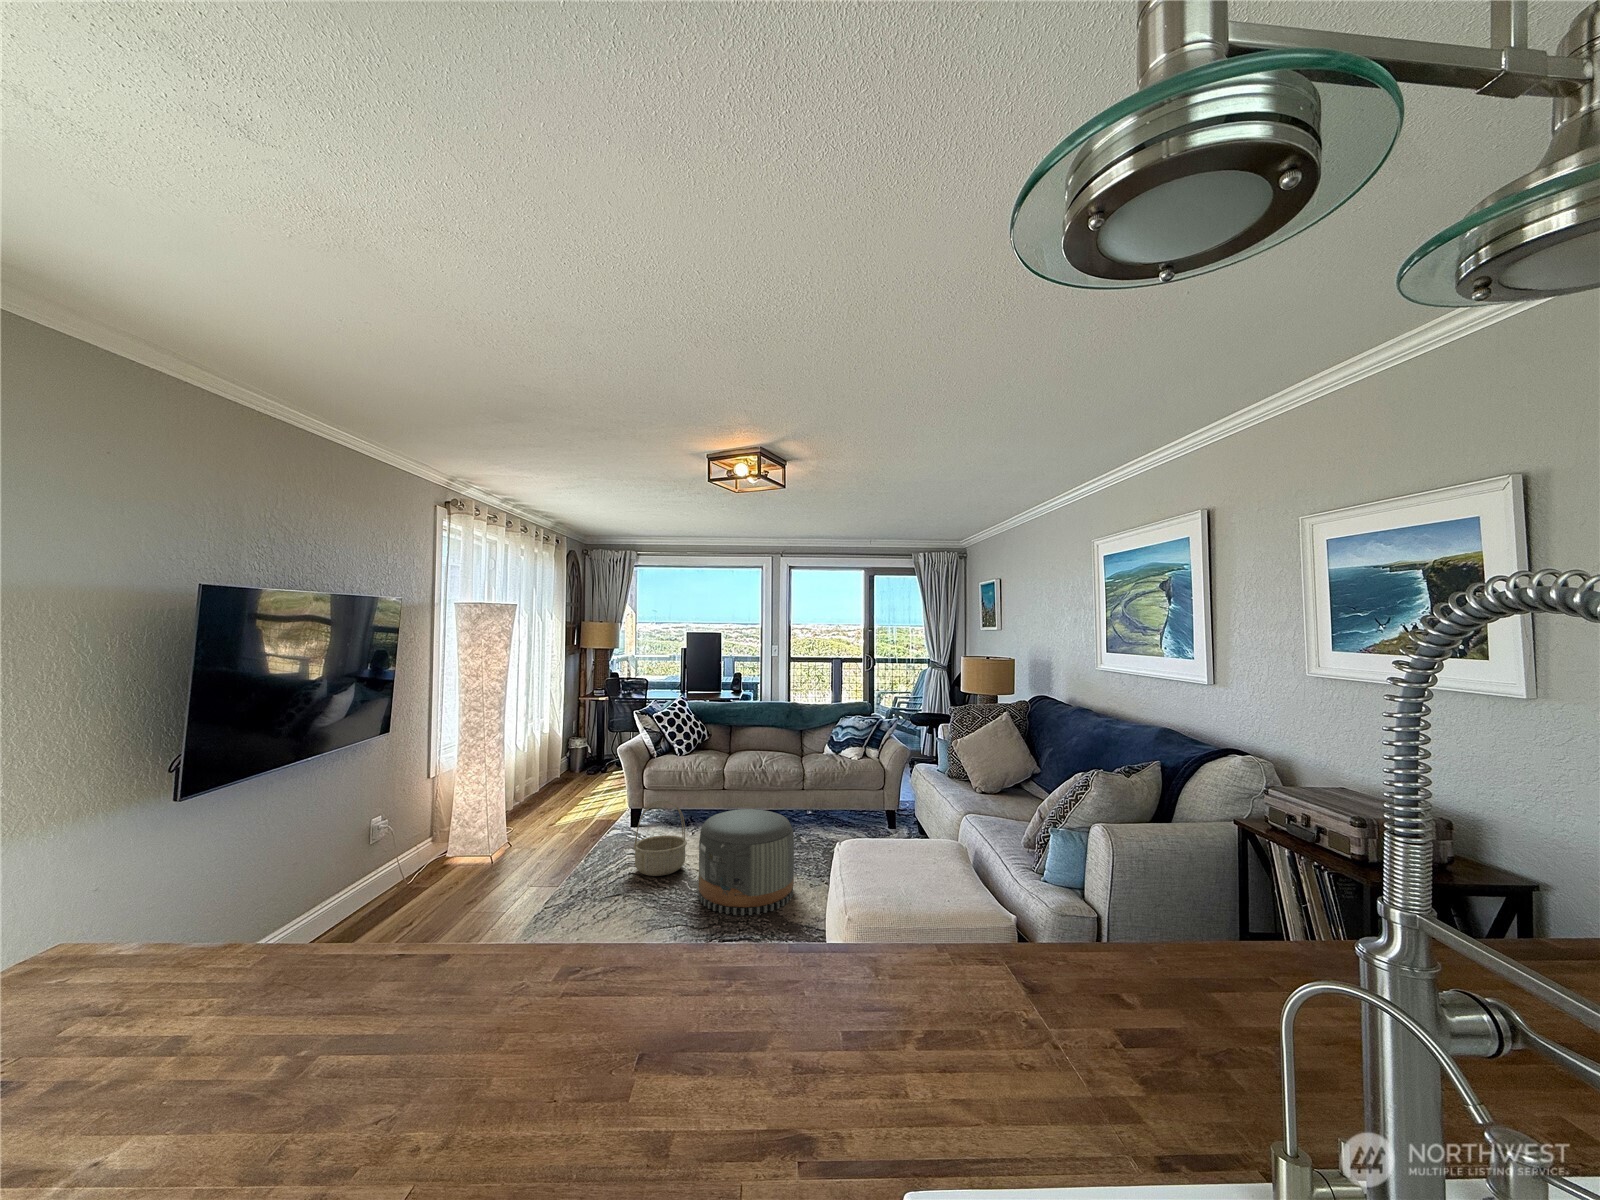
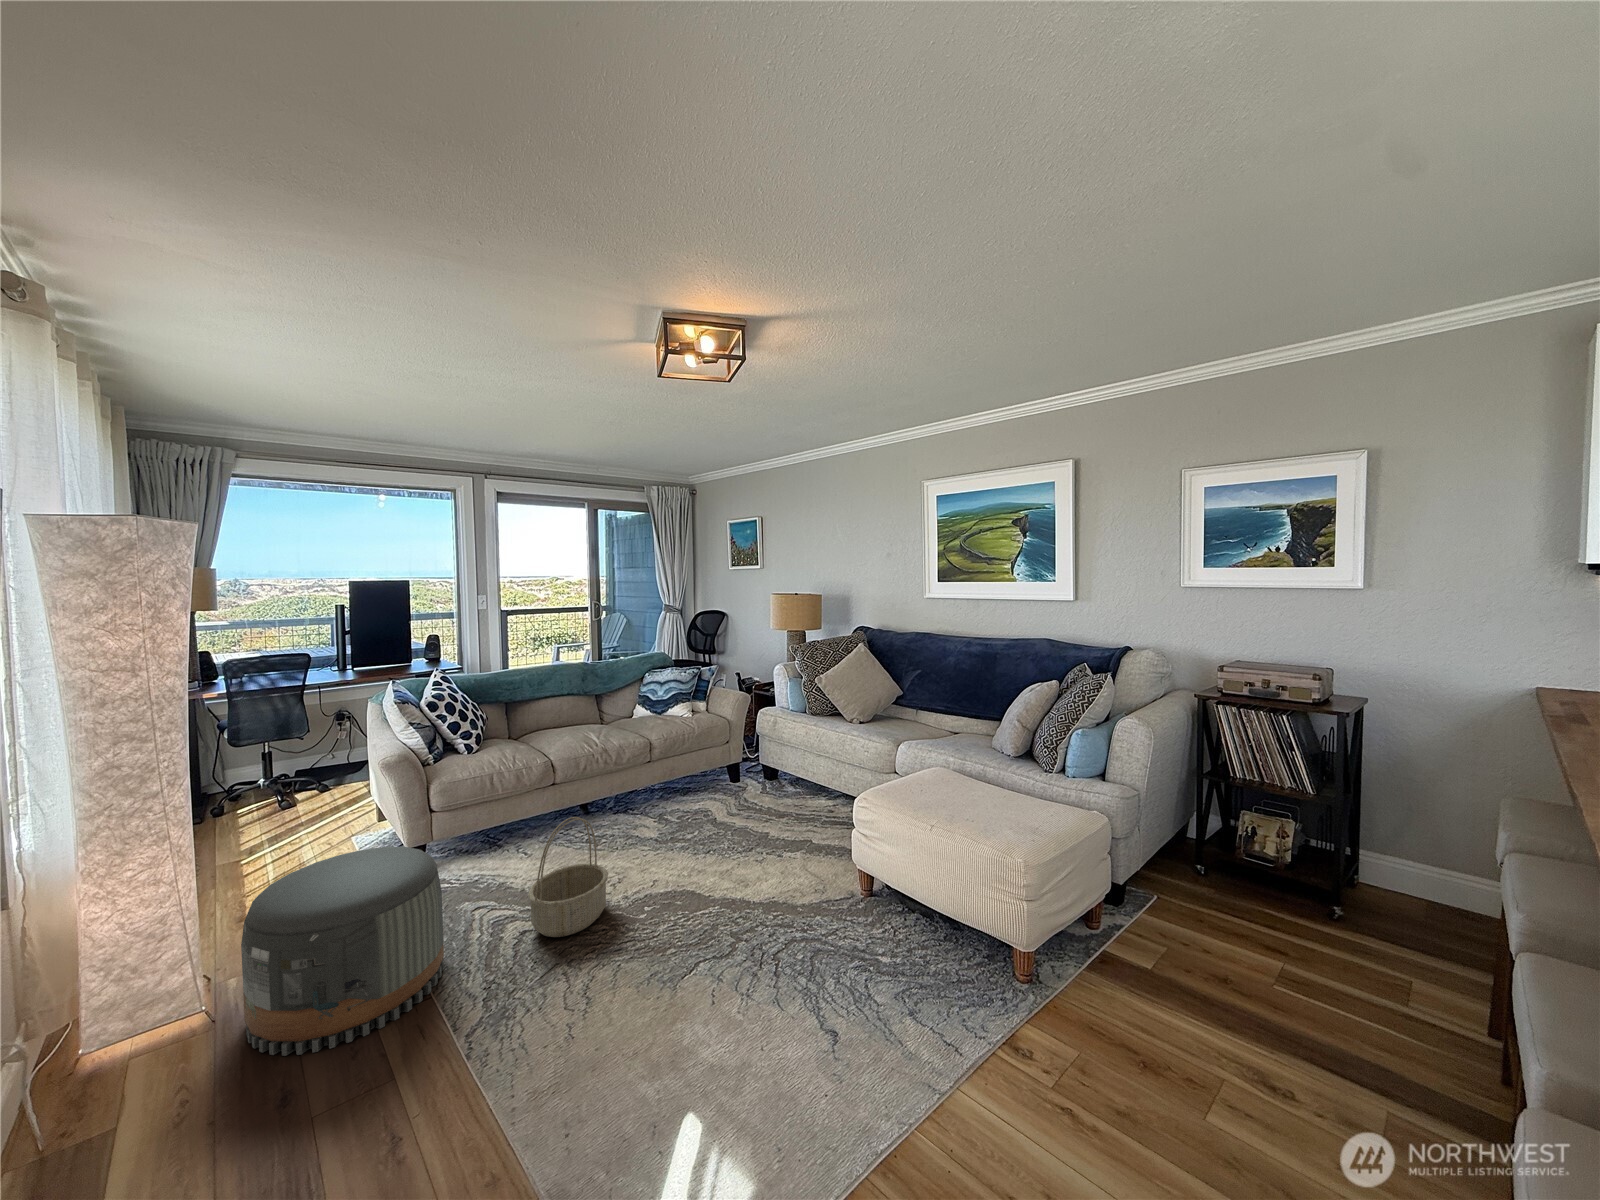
pouf: present [698,809,794,915] -> present [241,847,444,1056]

